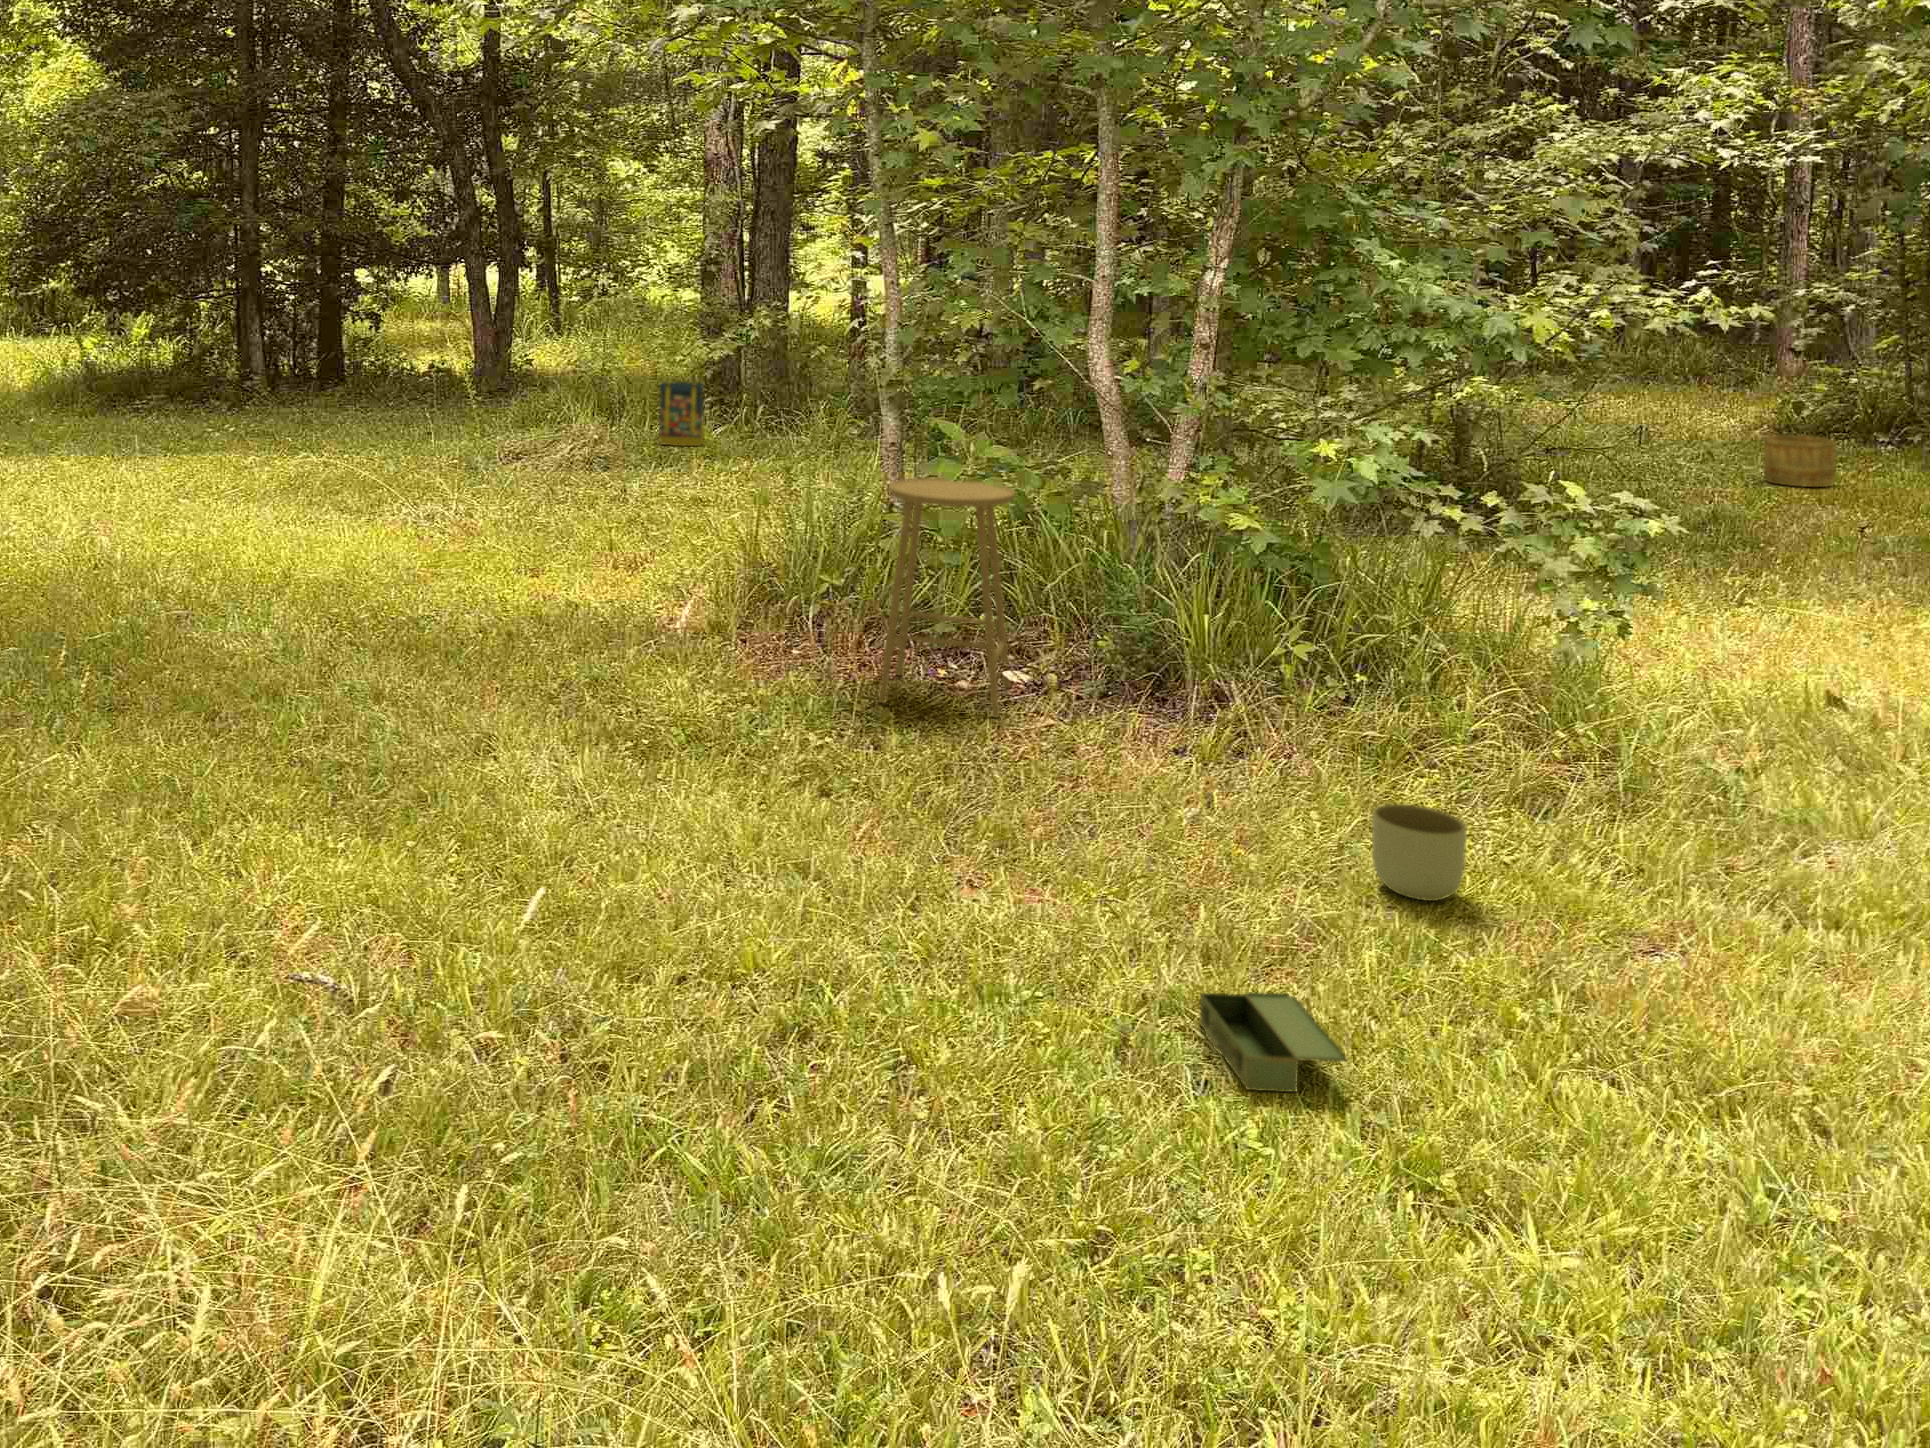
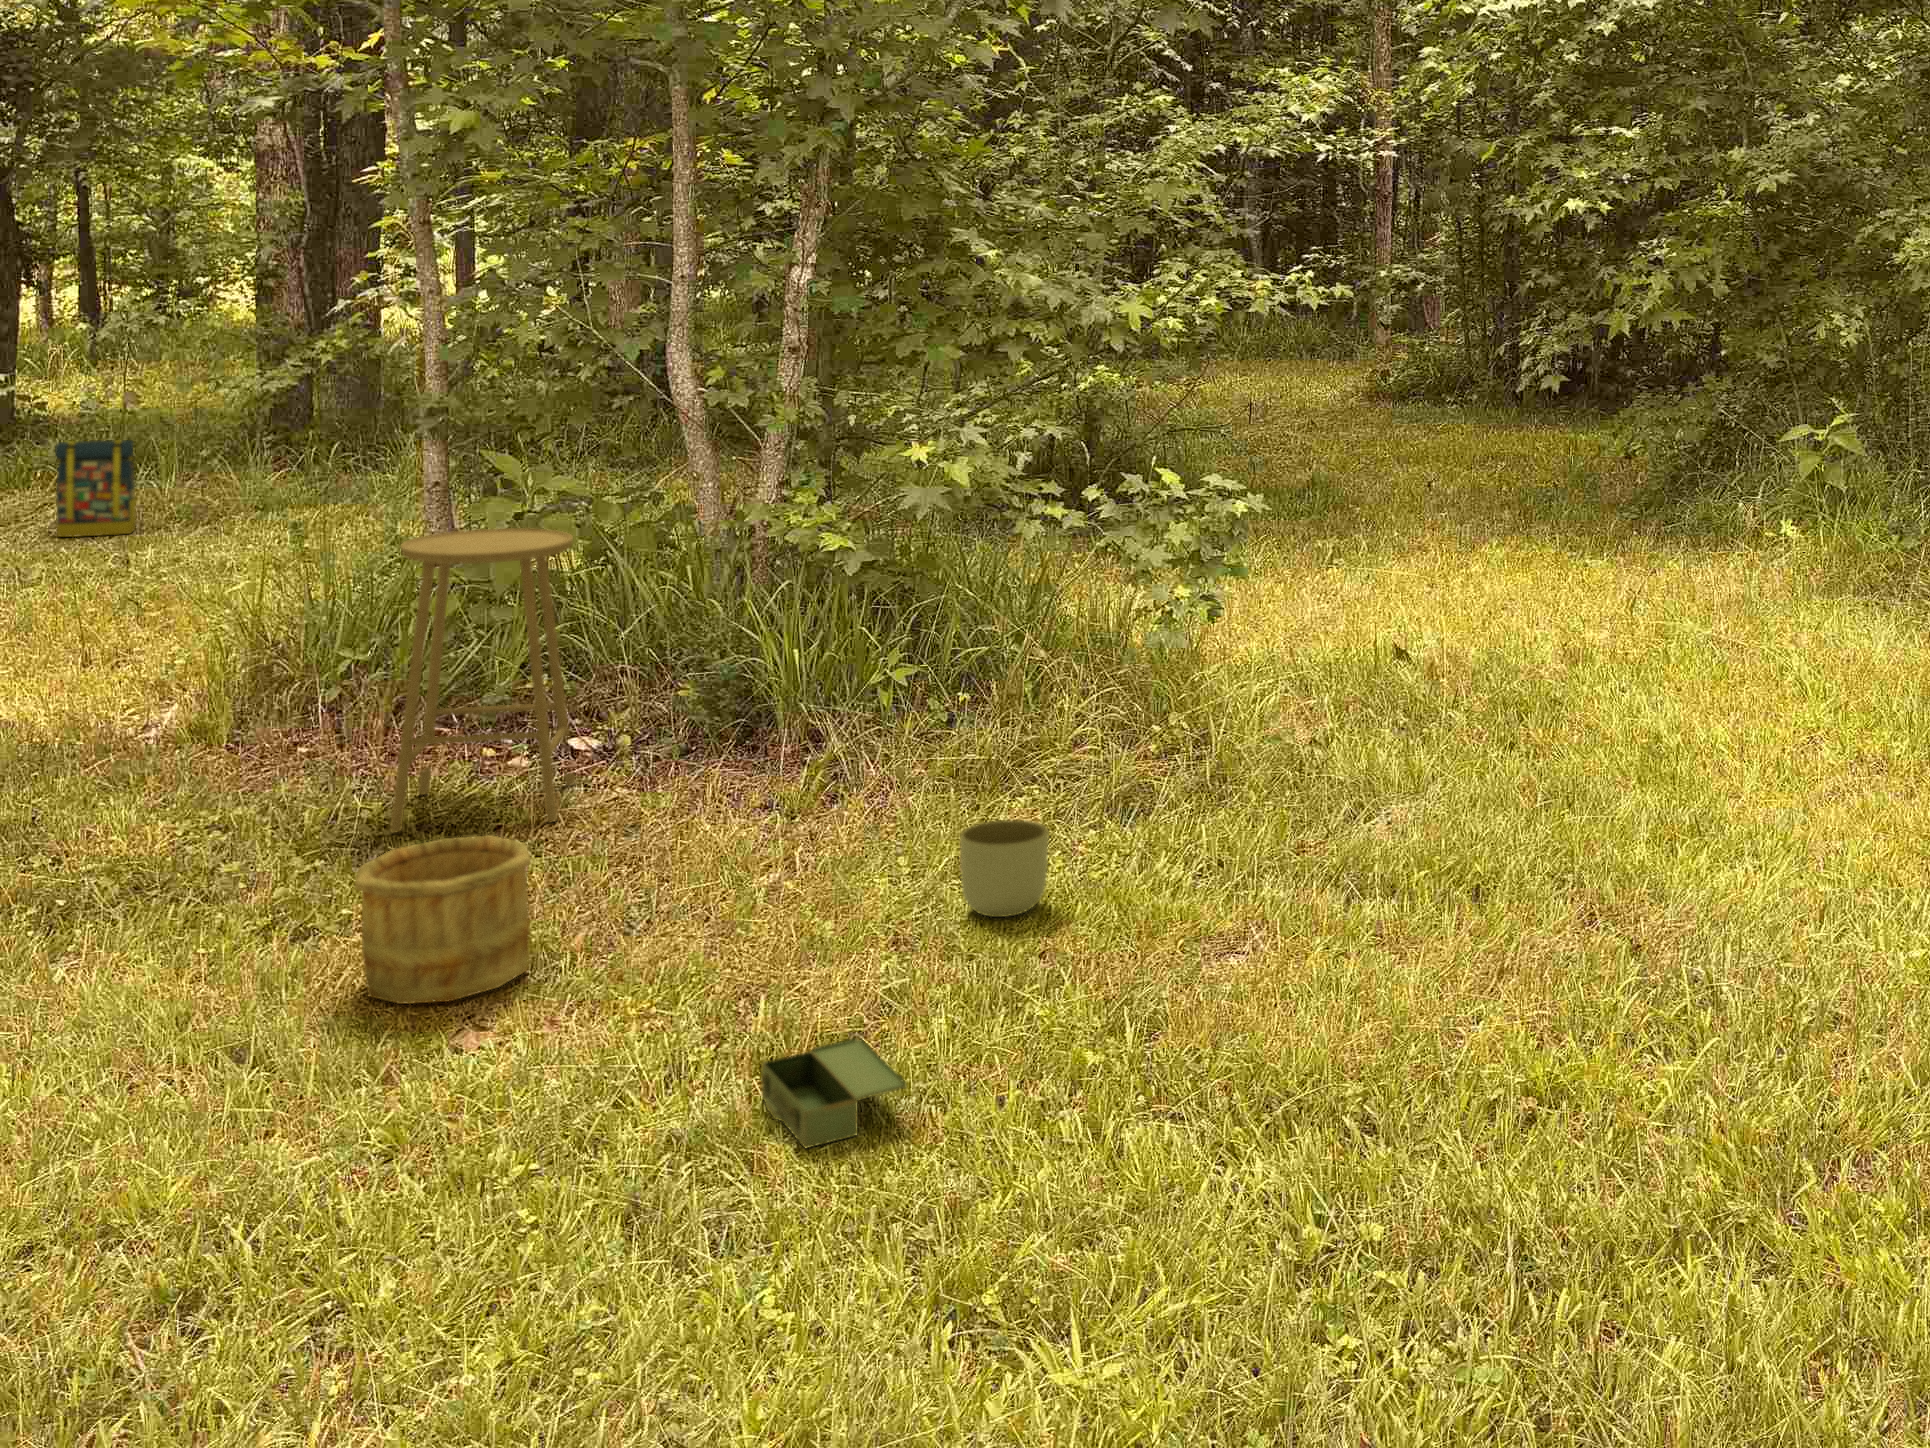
wooden bucket: present [1763,435,1837,487] -> present [355,836,531,1004]

